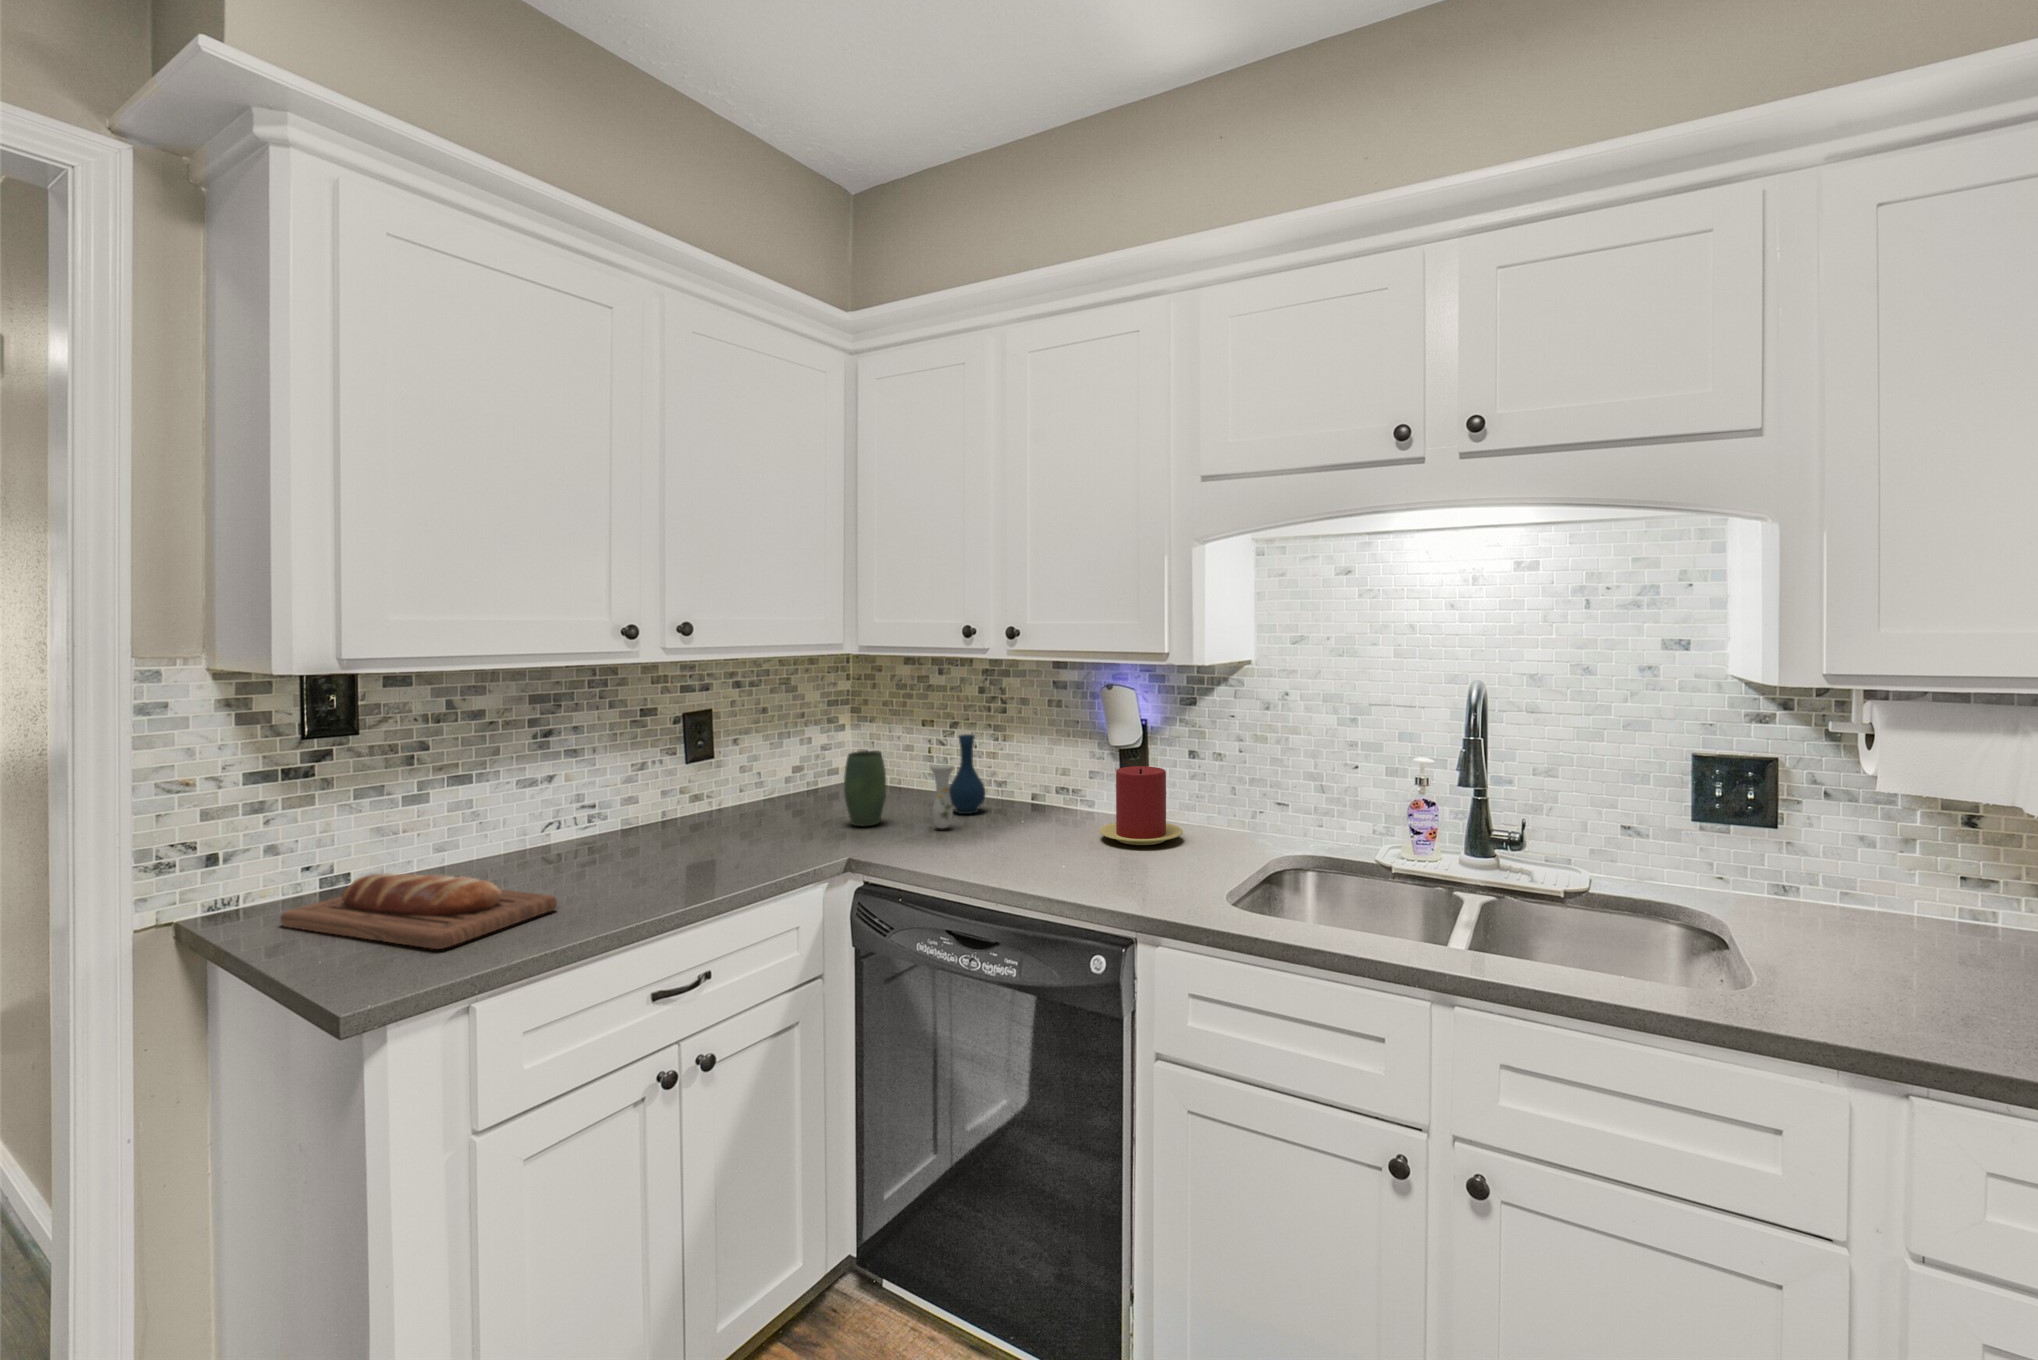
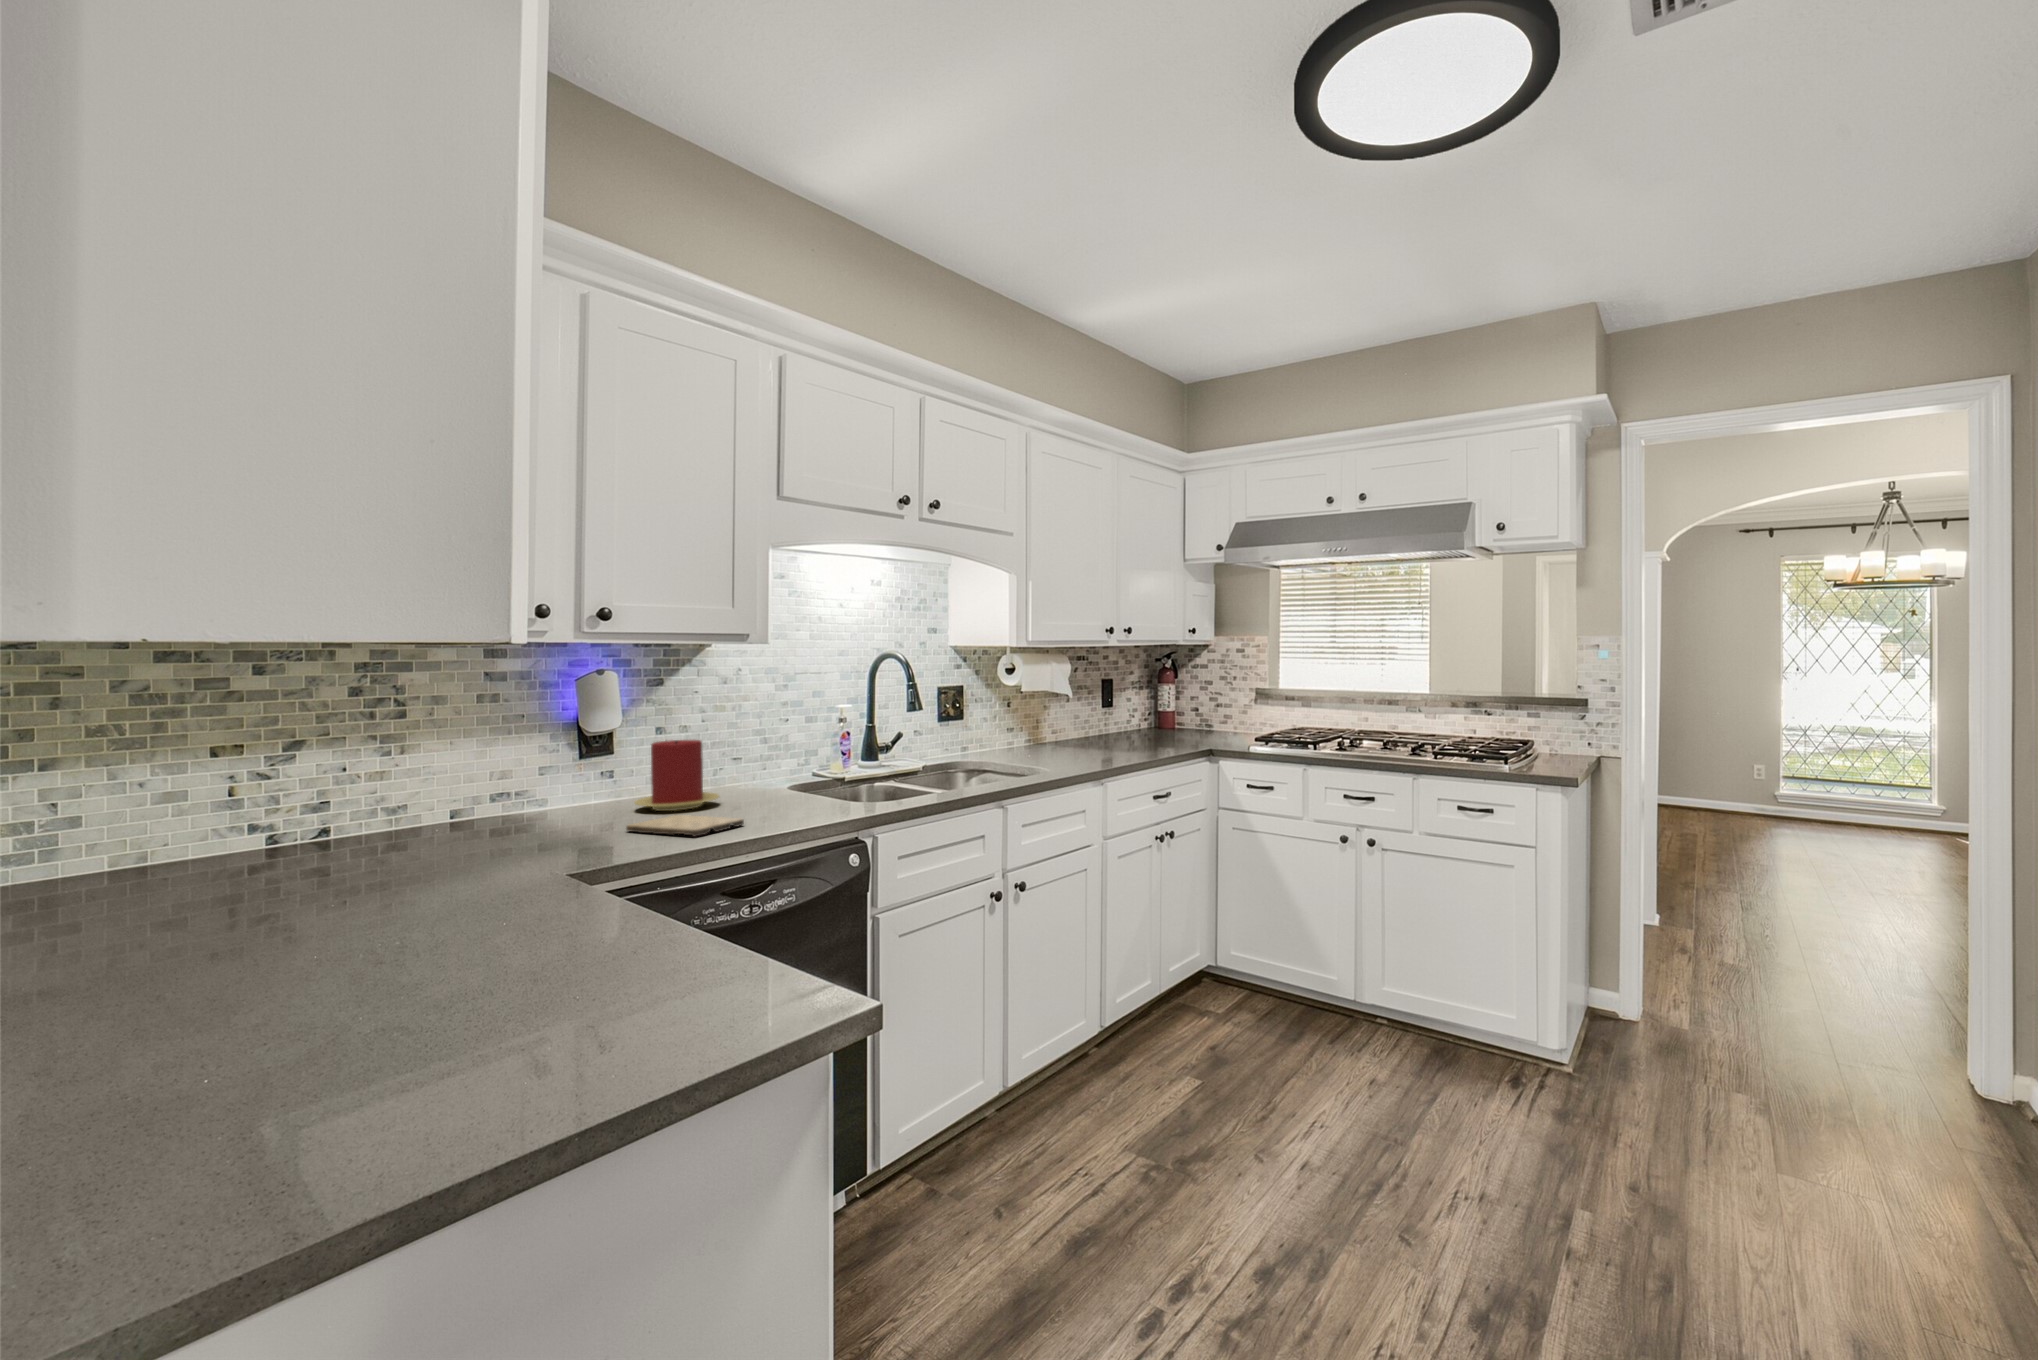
vase: present [844,734,986,828] -> none [341,741,507,873]
cutting board: none [973,841,1064,874] -> present [626,815,744,837]
bread loaf: present [280,873,557,949] -> none [167,918,688,1129]

